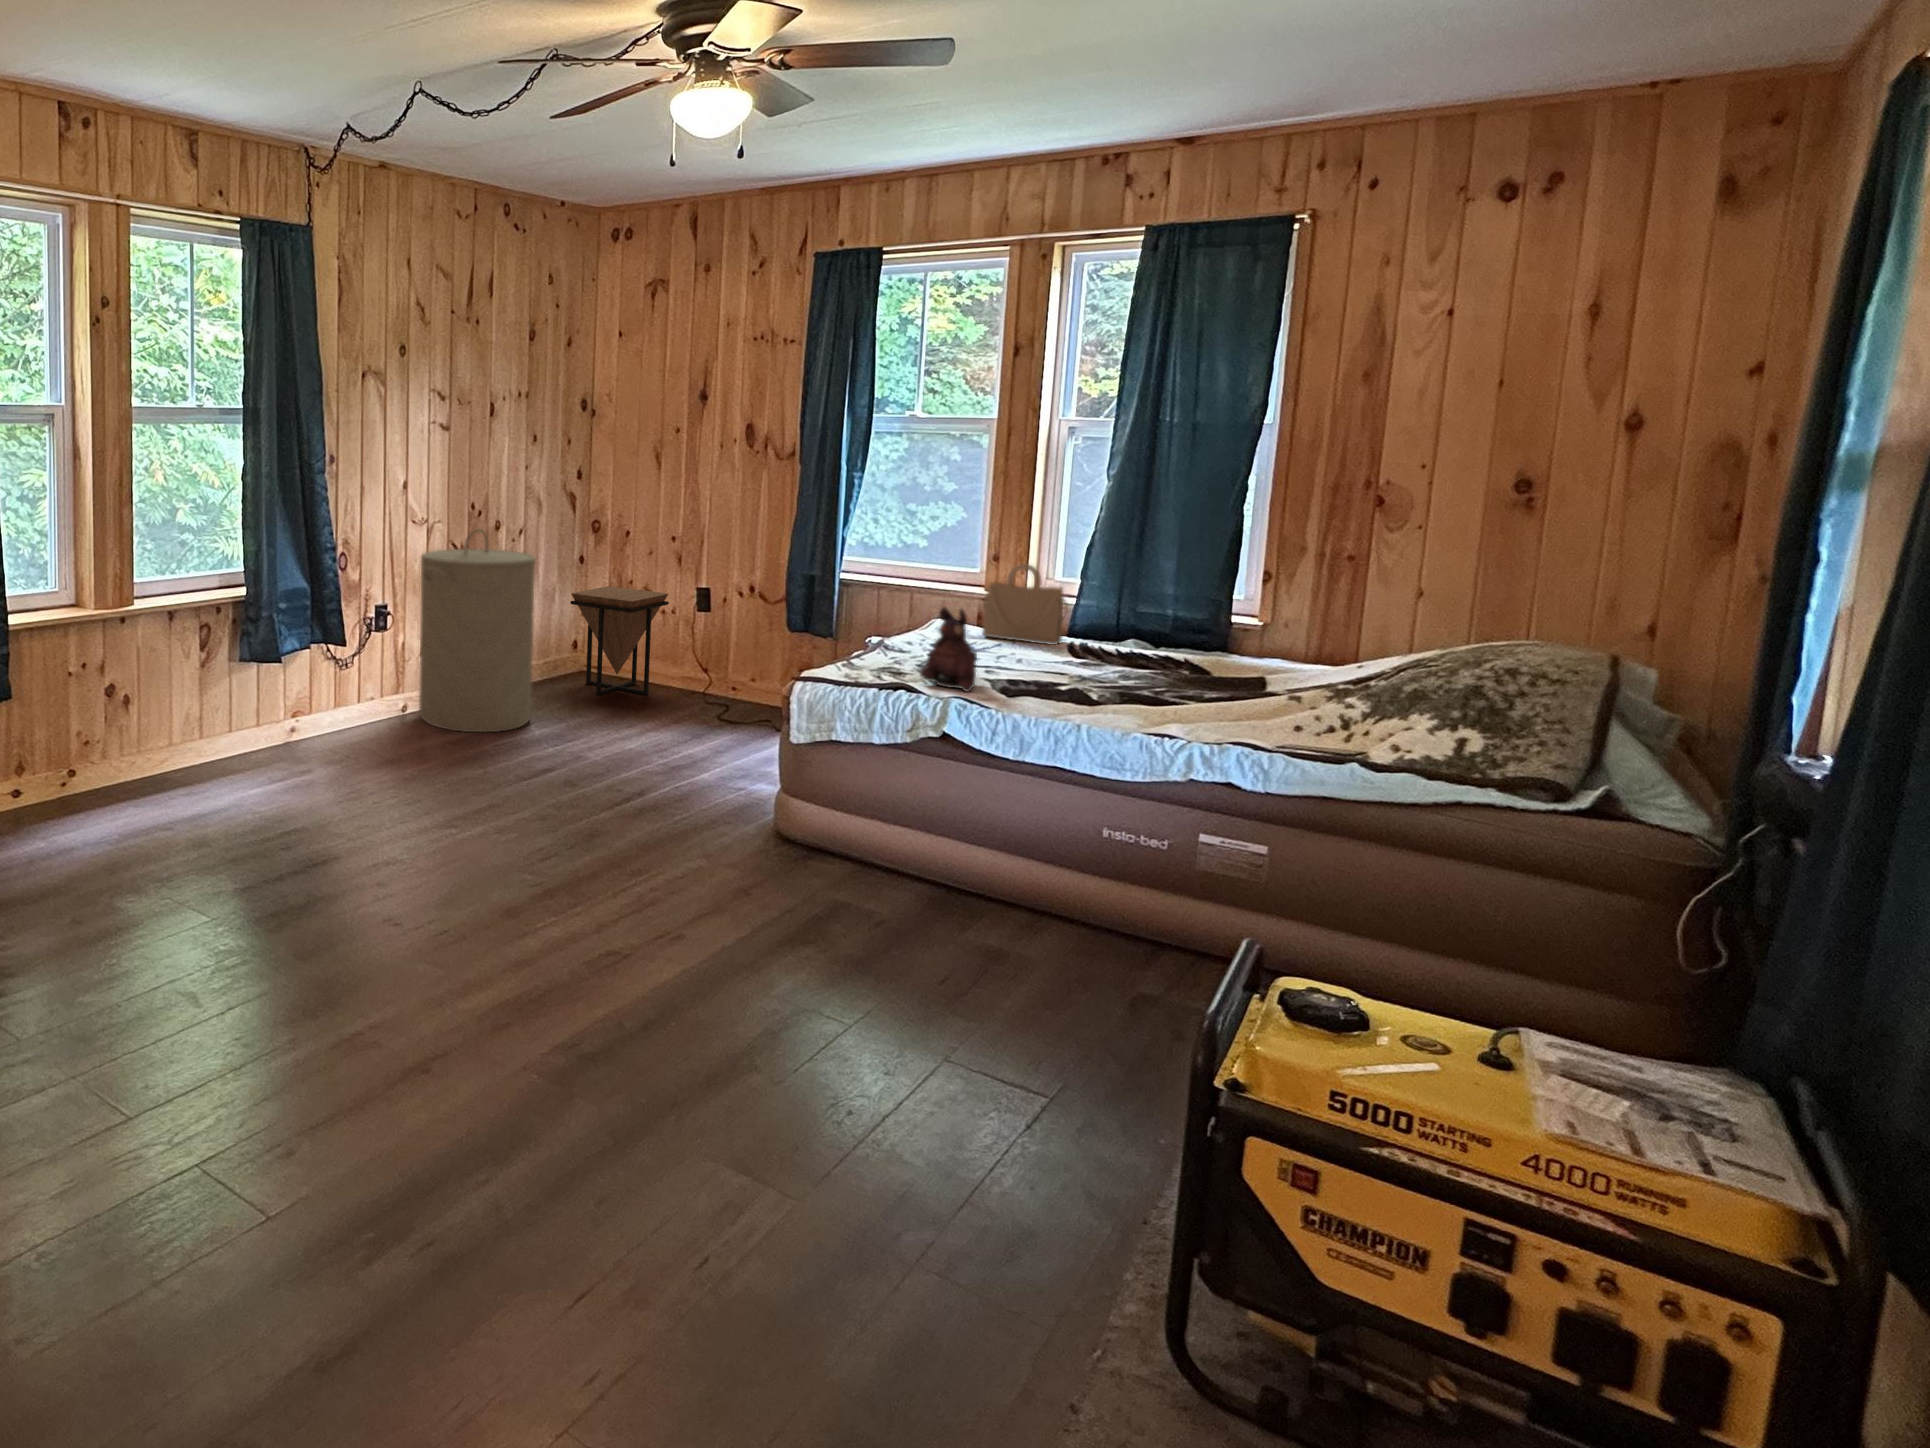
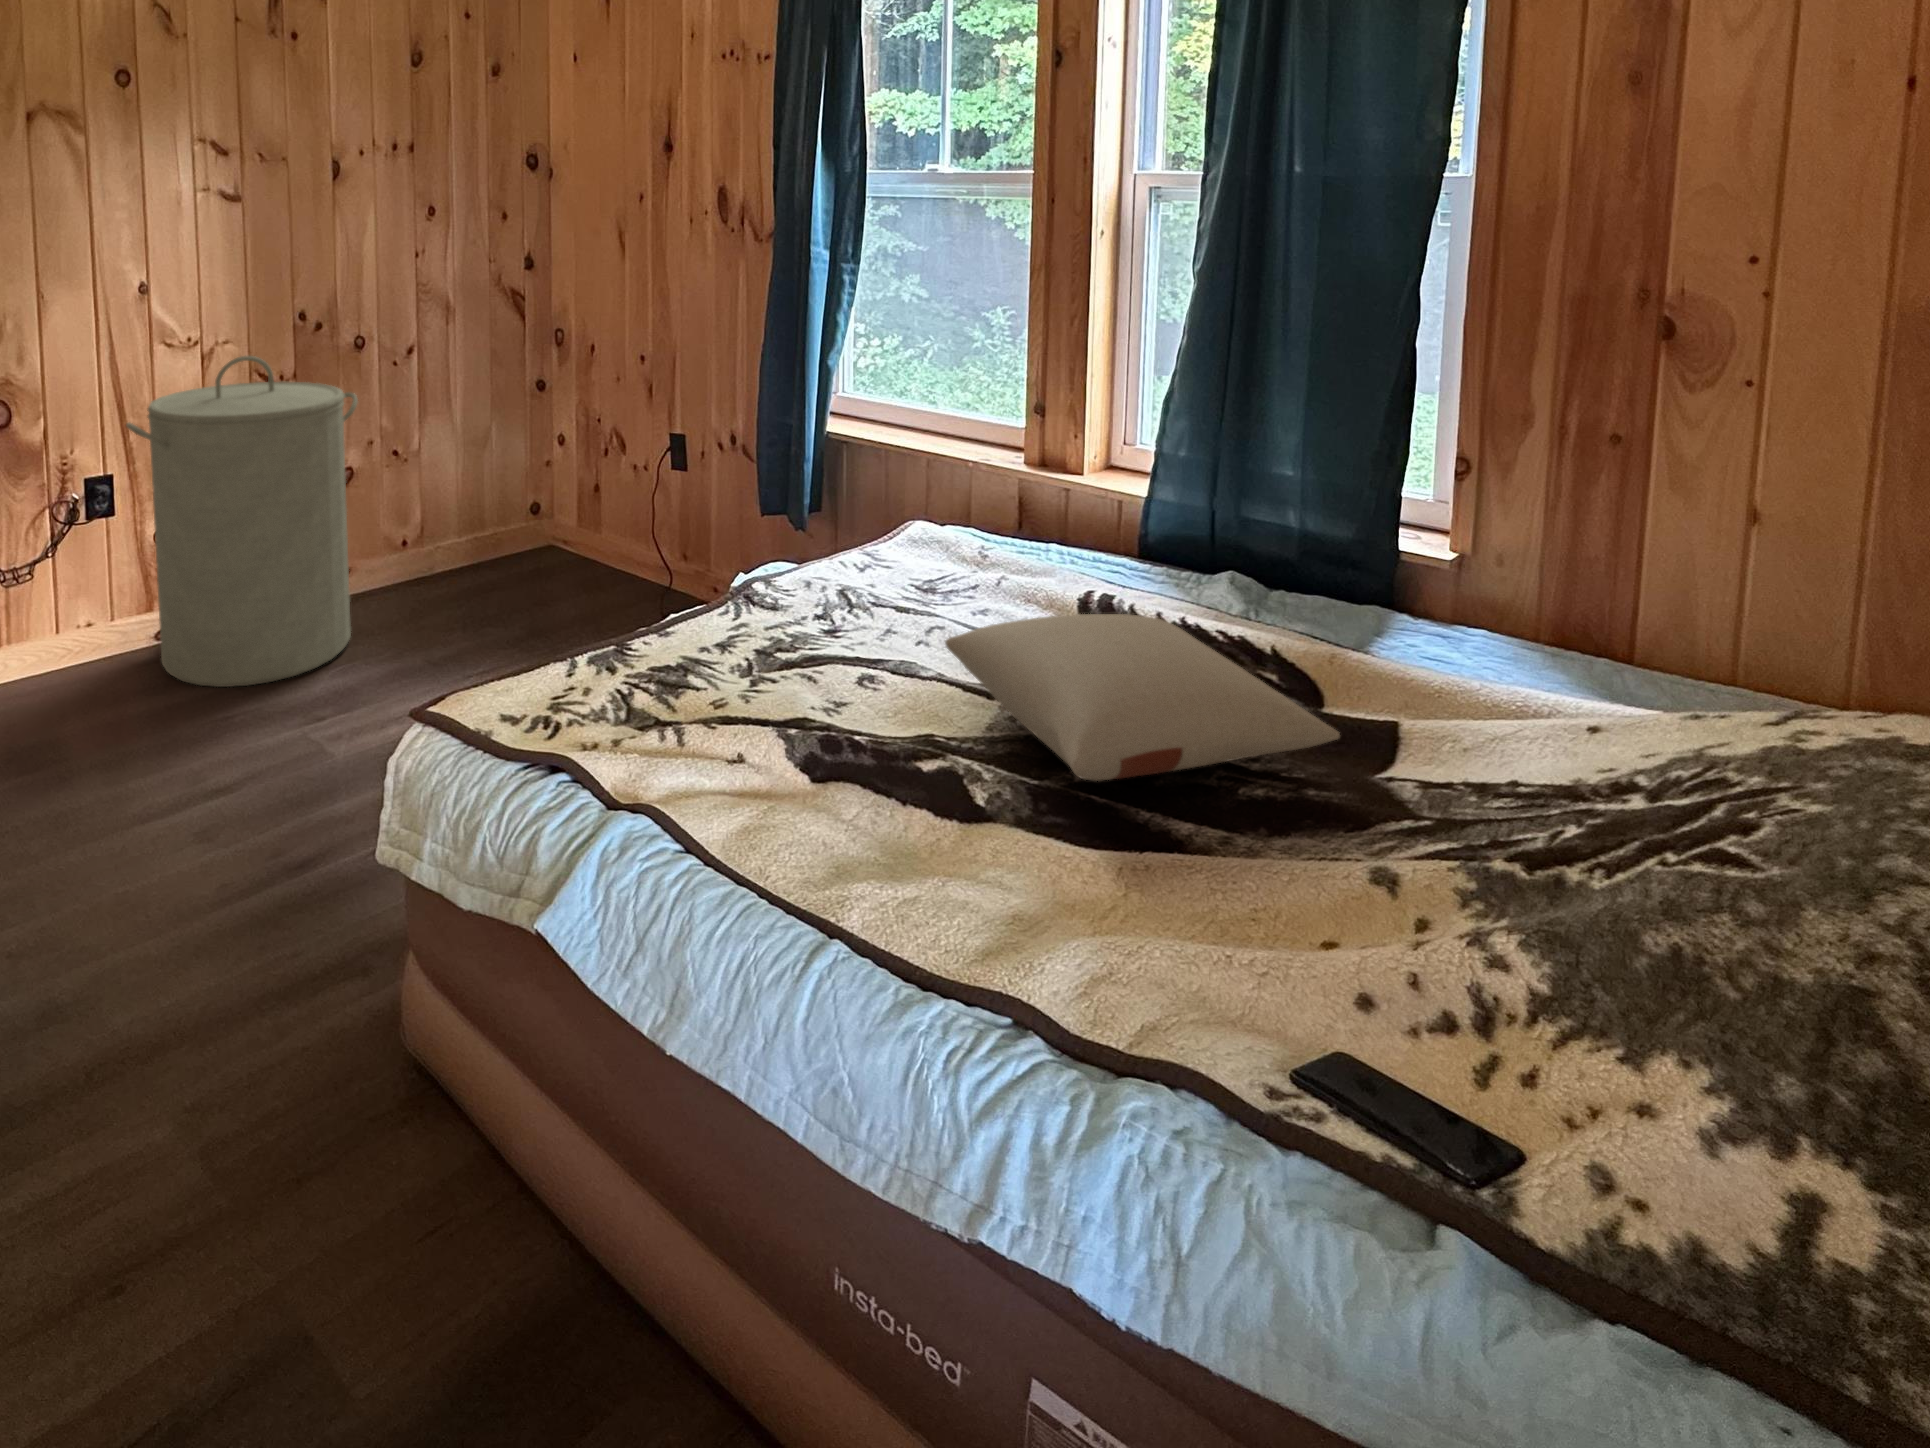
handbag: present [983,564,1067,645] -> none [977,432,1112,583]
side table: present [571,586,669,695] -> none [487,423,635,594]
plush toy: present [920,607,977,692] -> none [634,579,769,785]
pillow: none [1042,628,1252,686] -> present [945,614,1340,781]

